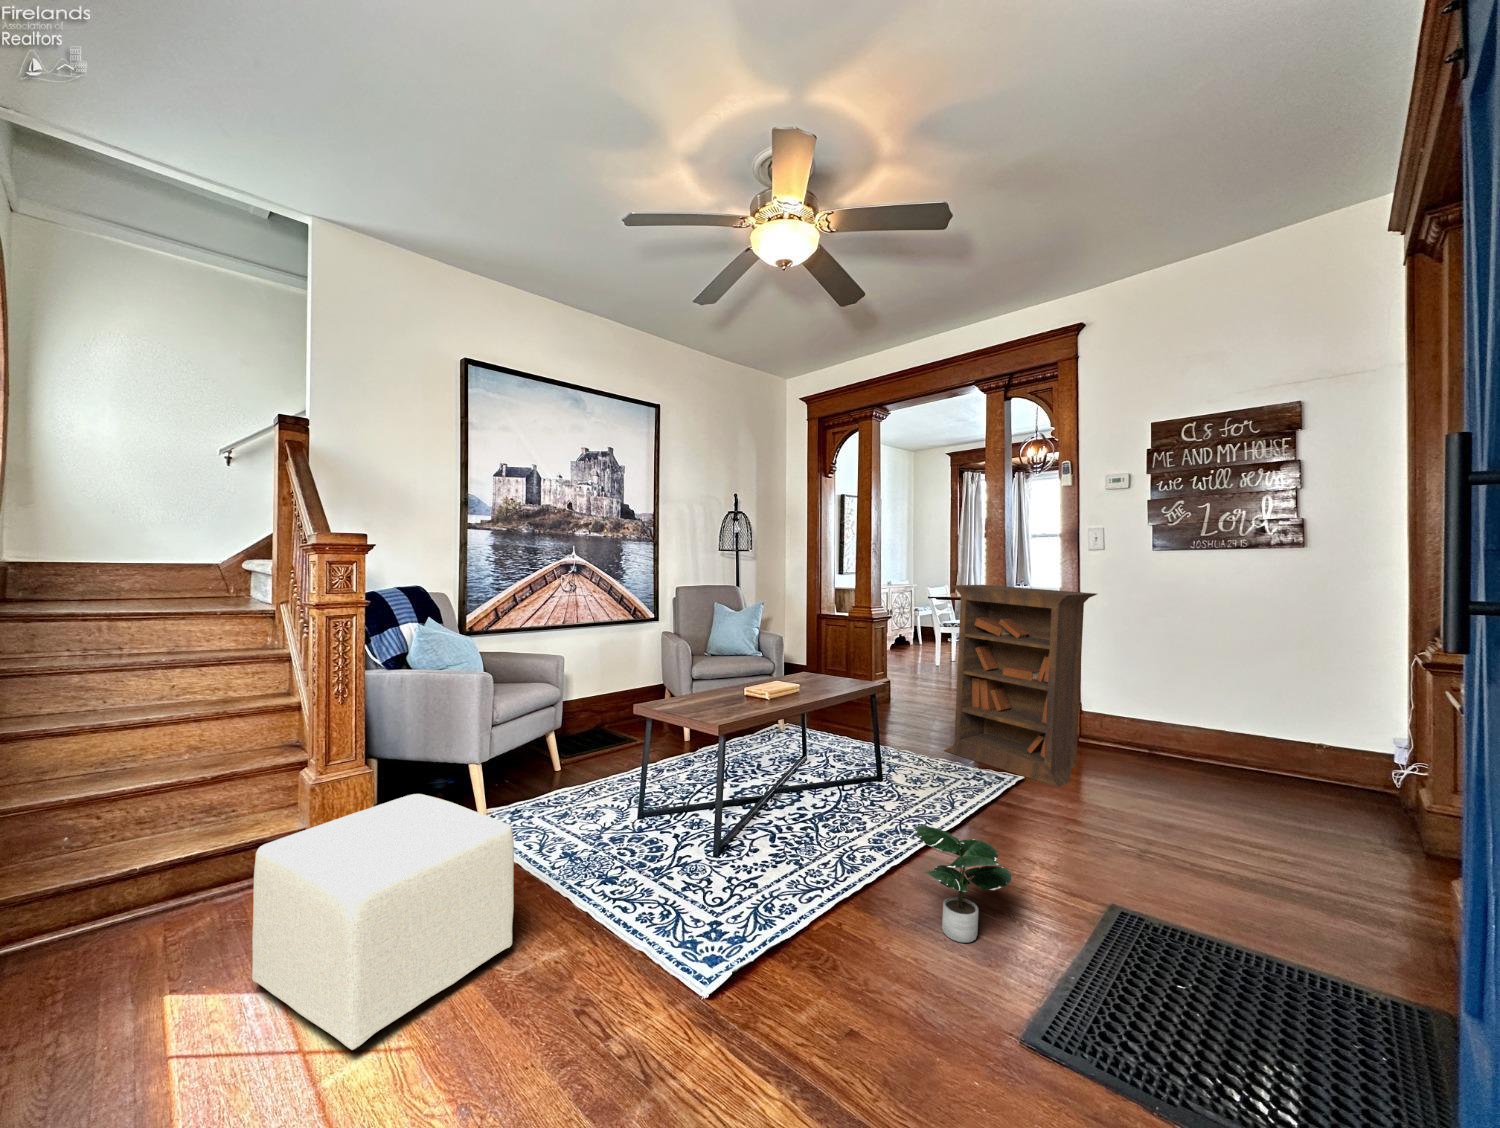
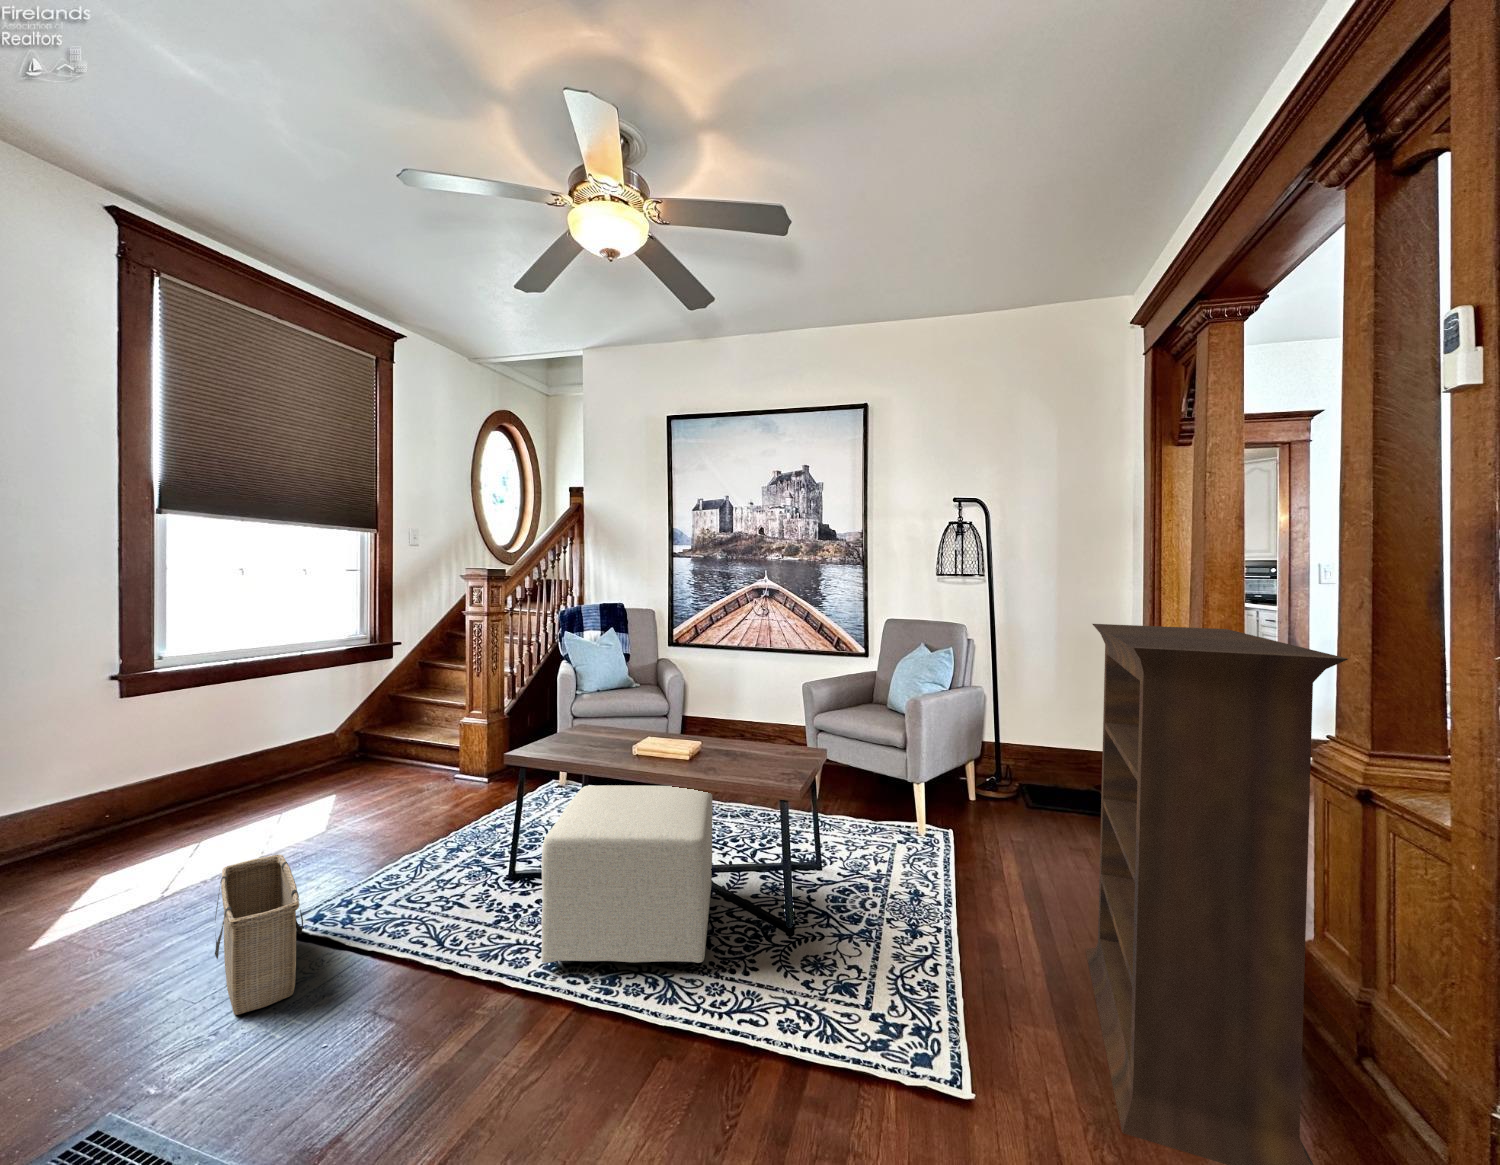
ottoman: present [252,794,514,1050] -> present [541,785,713,964]
potted plant: present [915,826,1011,943] -> none [317,899,468,1082]
basket: none [713,889,868,1025] -> present [215,855,303,1015]

